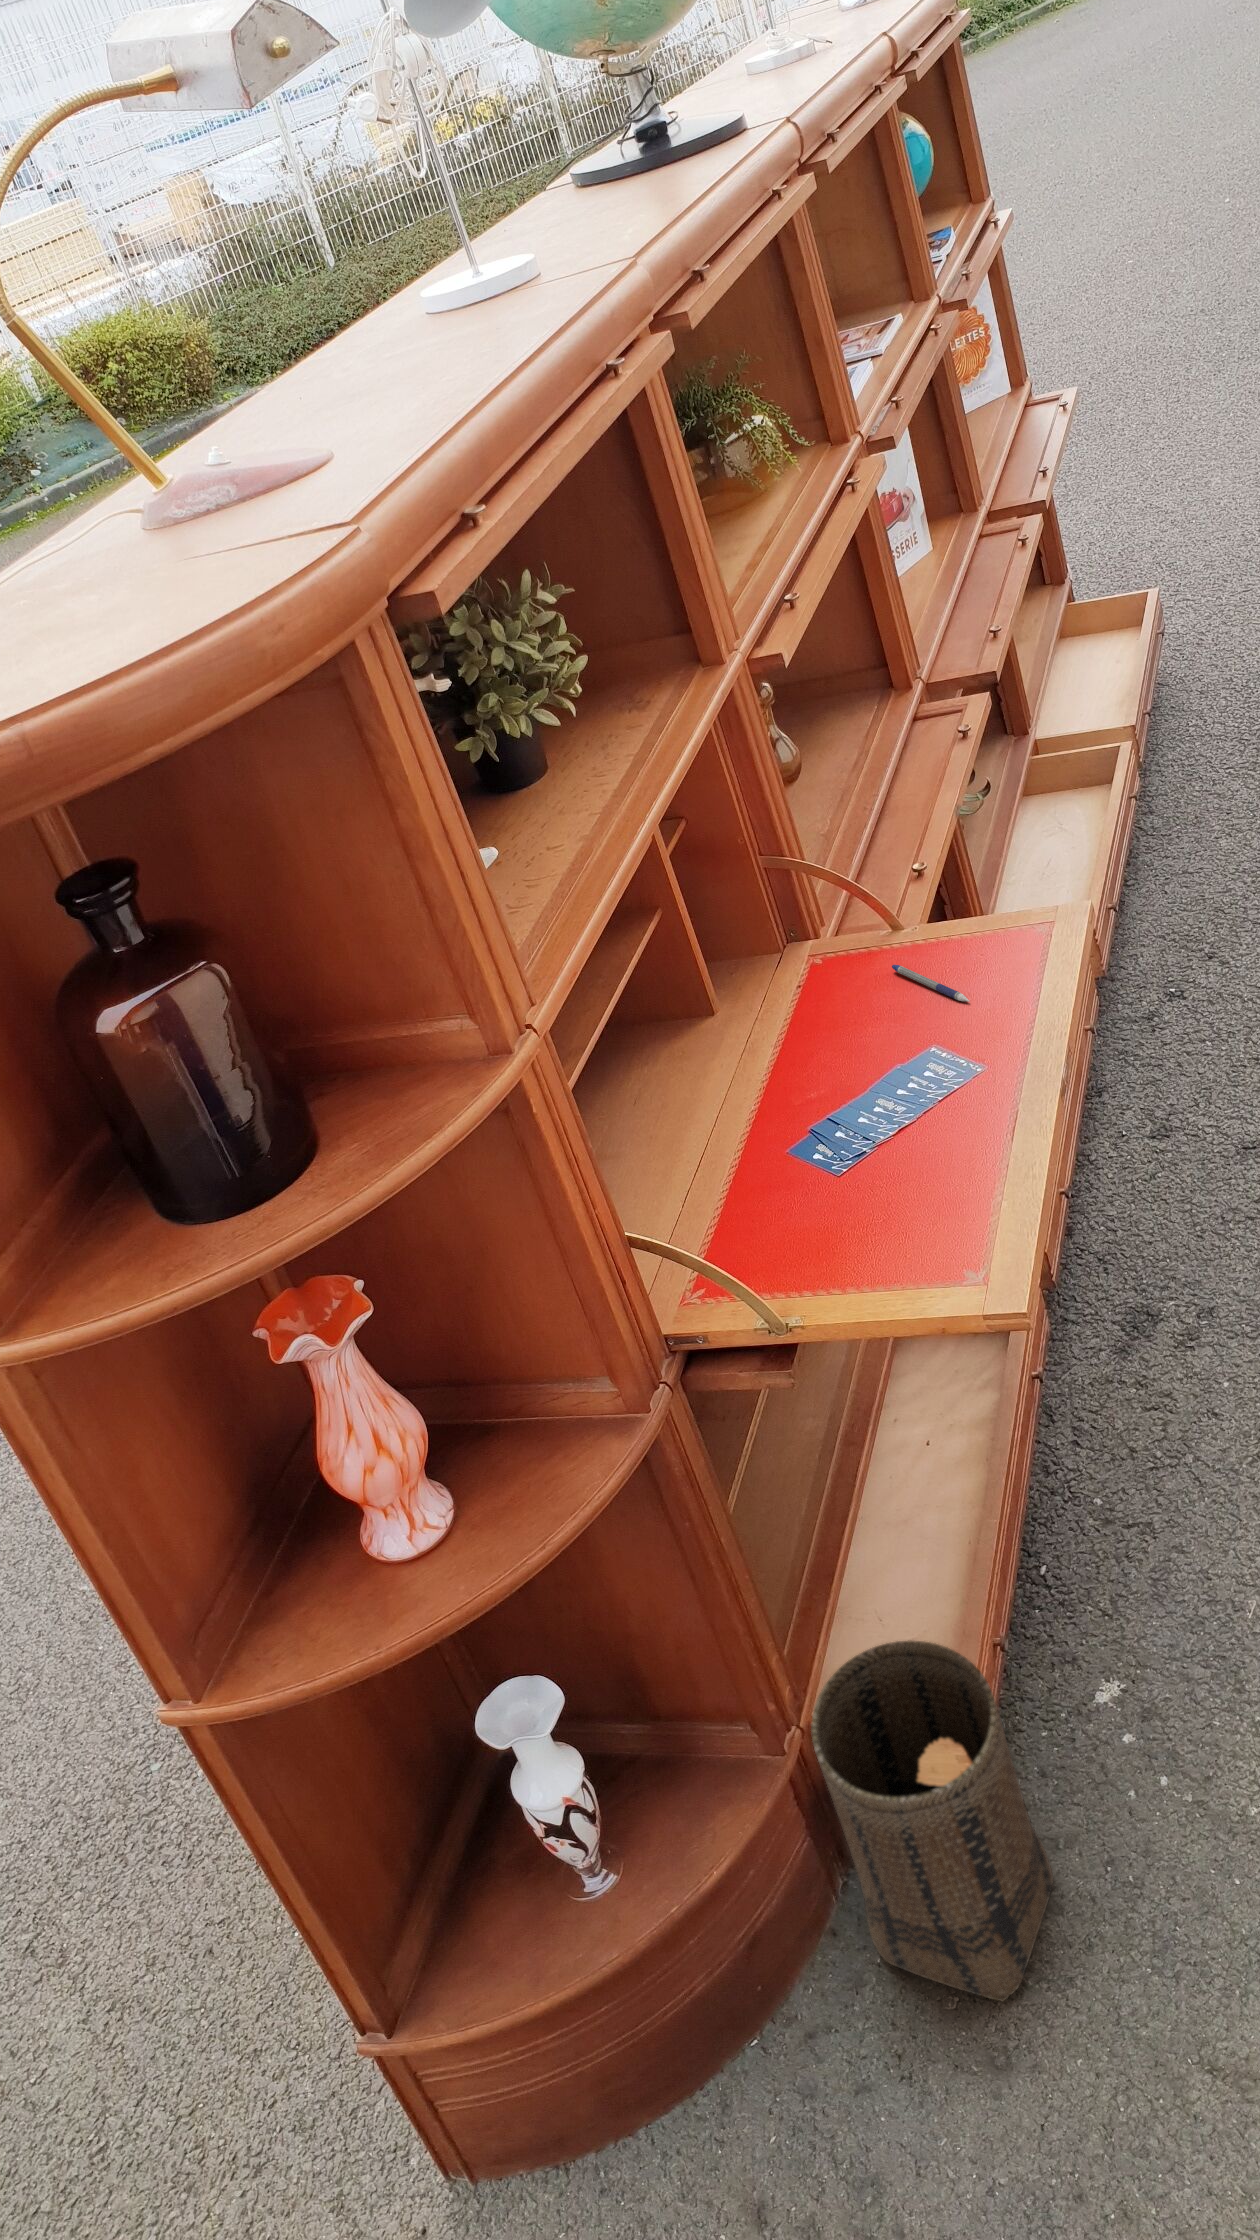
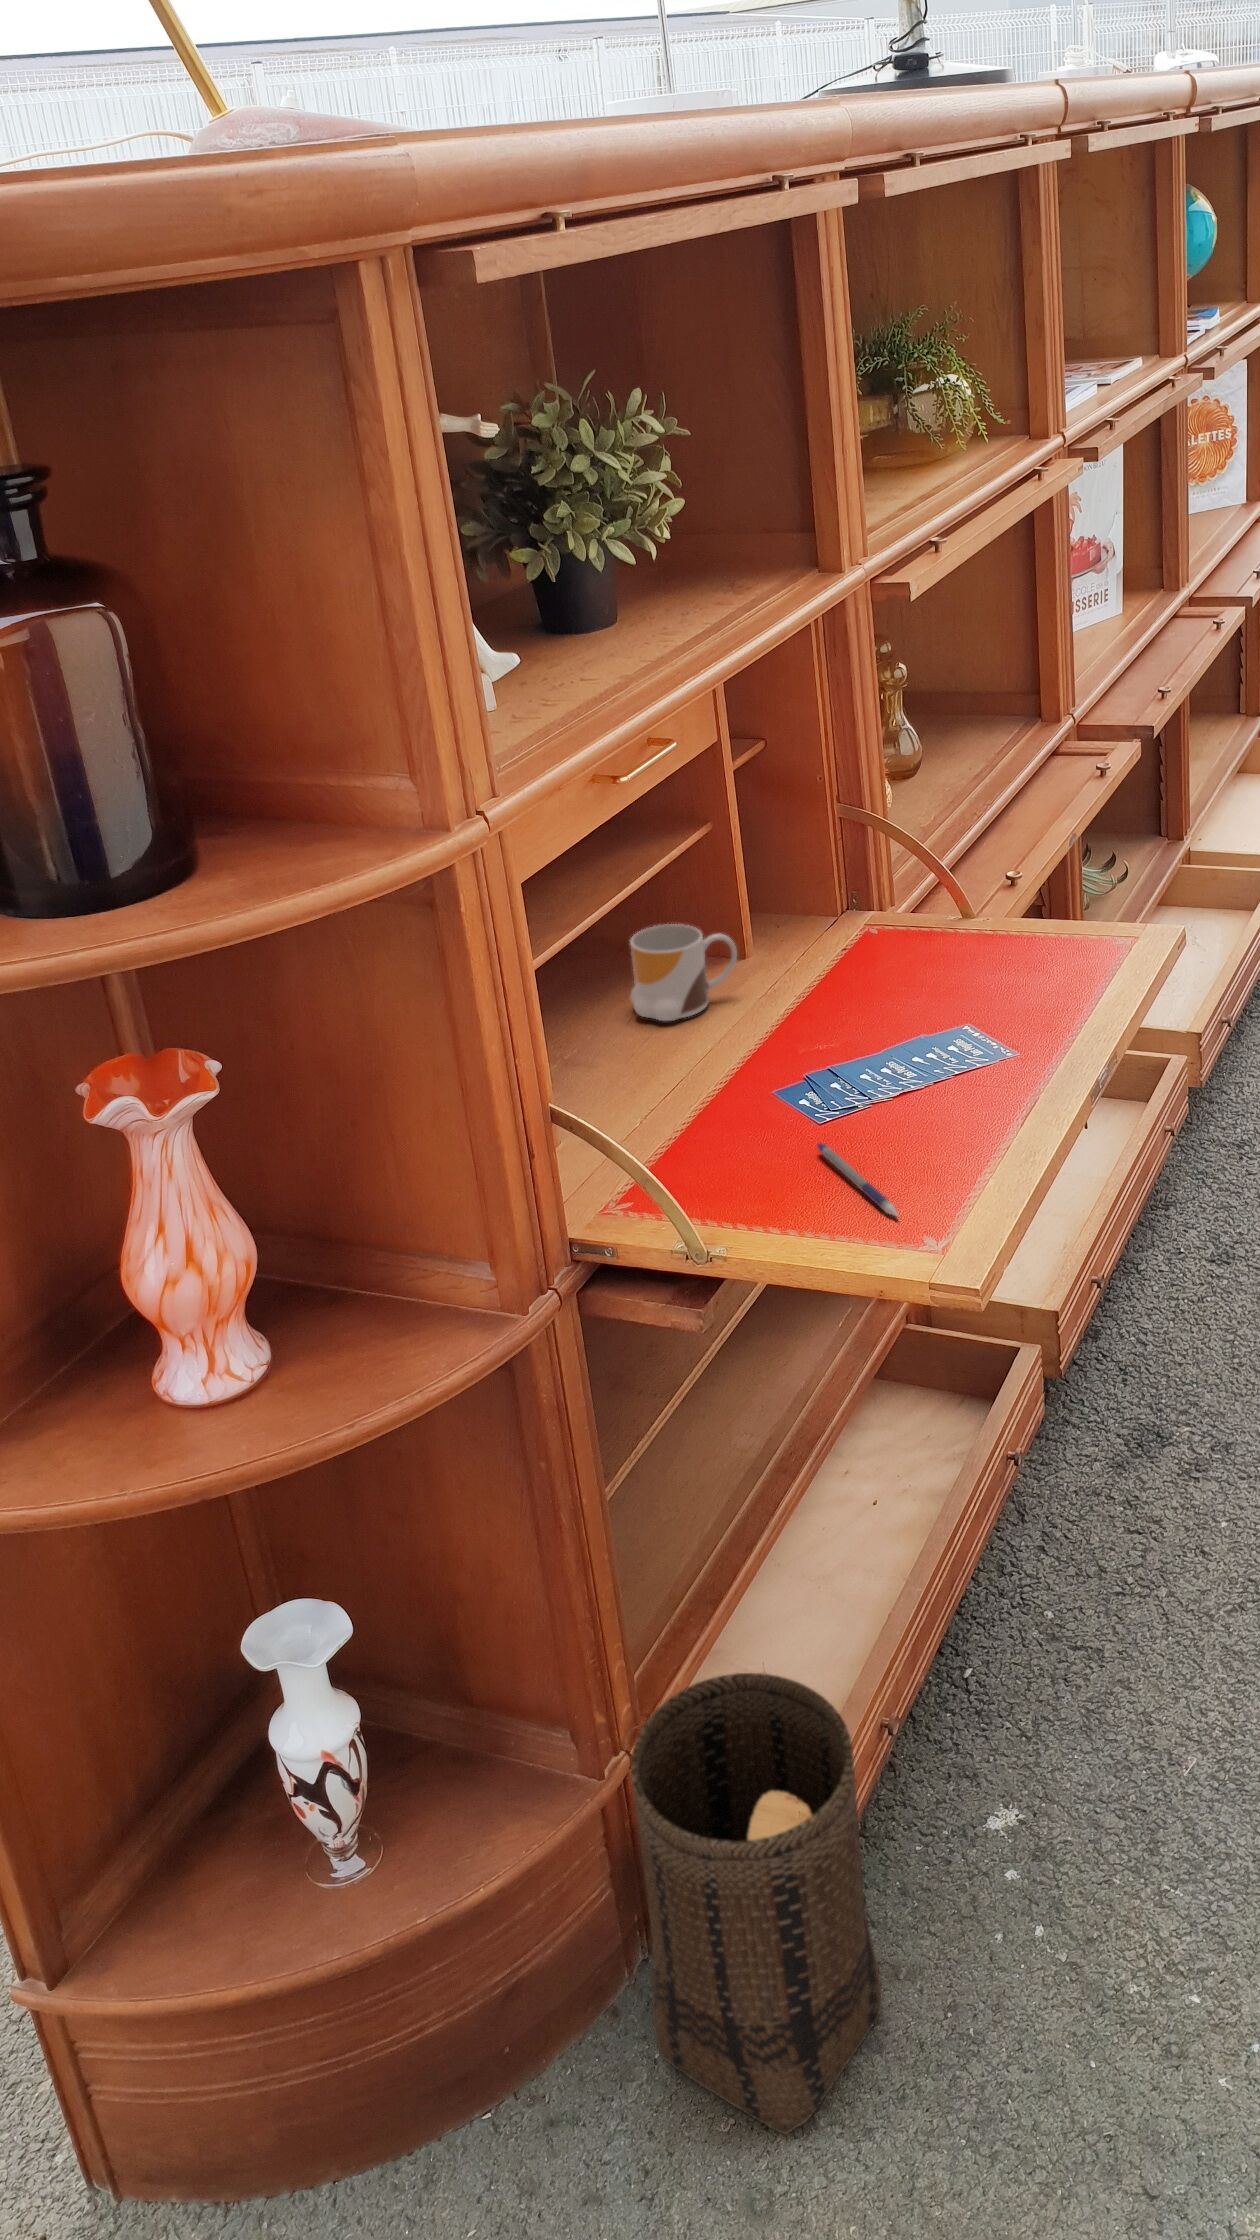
pen: present [892,965,969,1001] -> present [817,1143,898,1216]
mug: none [624,1010,718,1100] -> present [630,924,737,1021]

